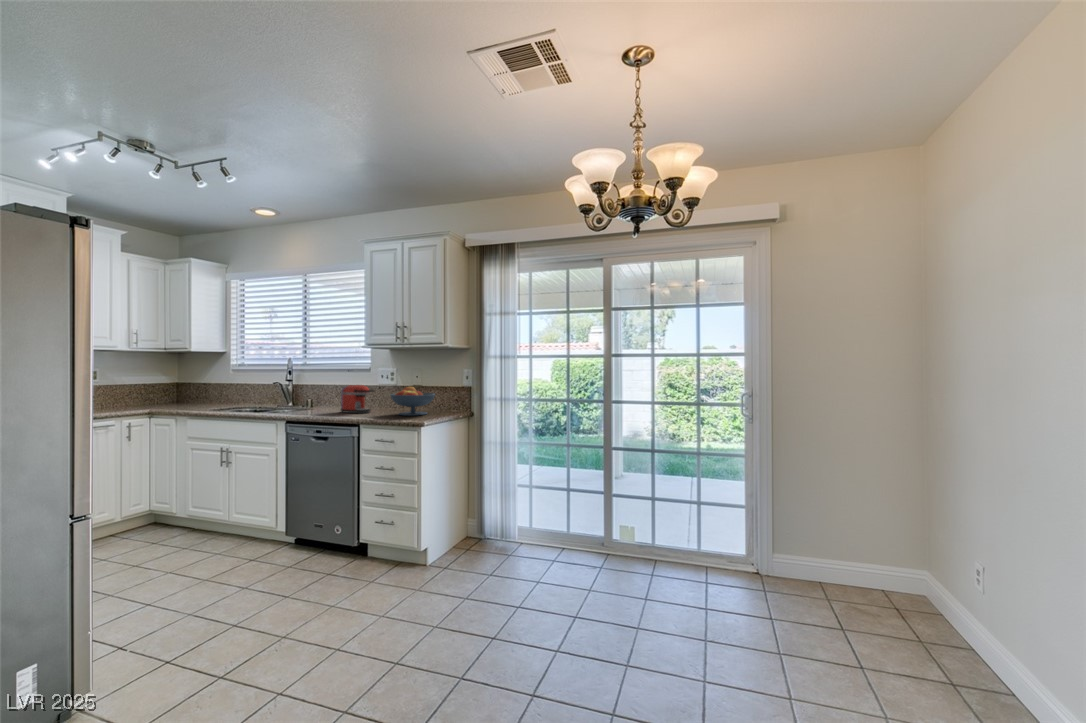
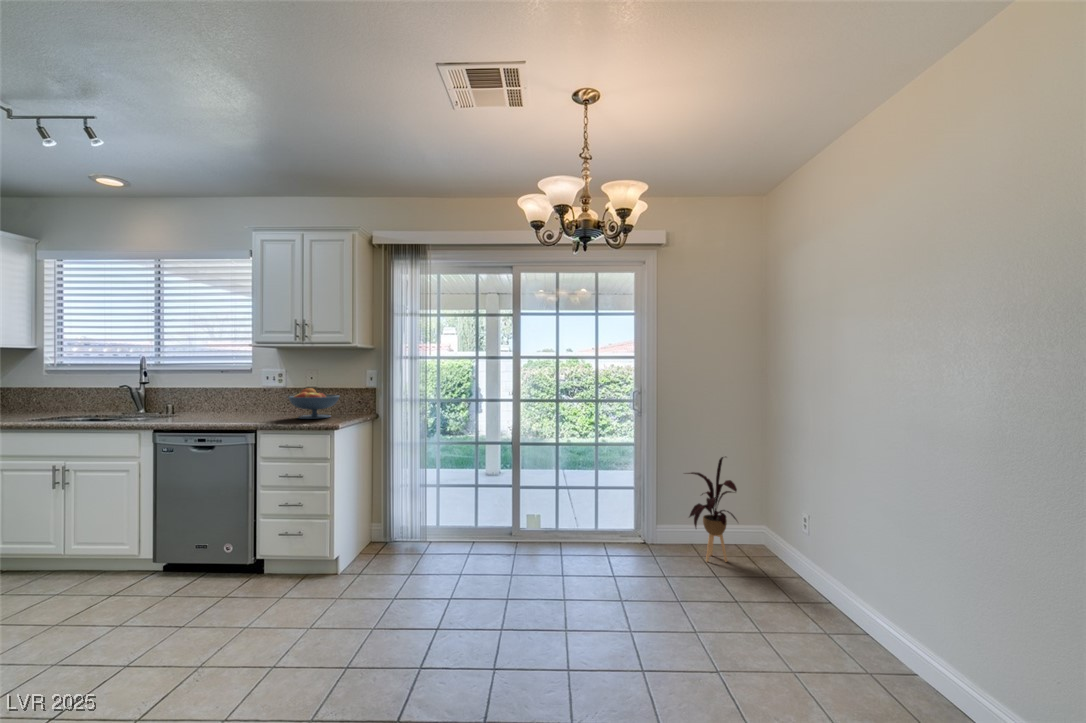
coffee maker: present [341,385,374,413] -> none [220,387,265,418]
house plant: none [805,480,879,614] -> present [686,457,737,562]

